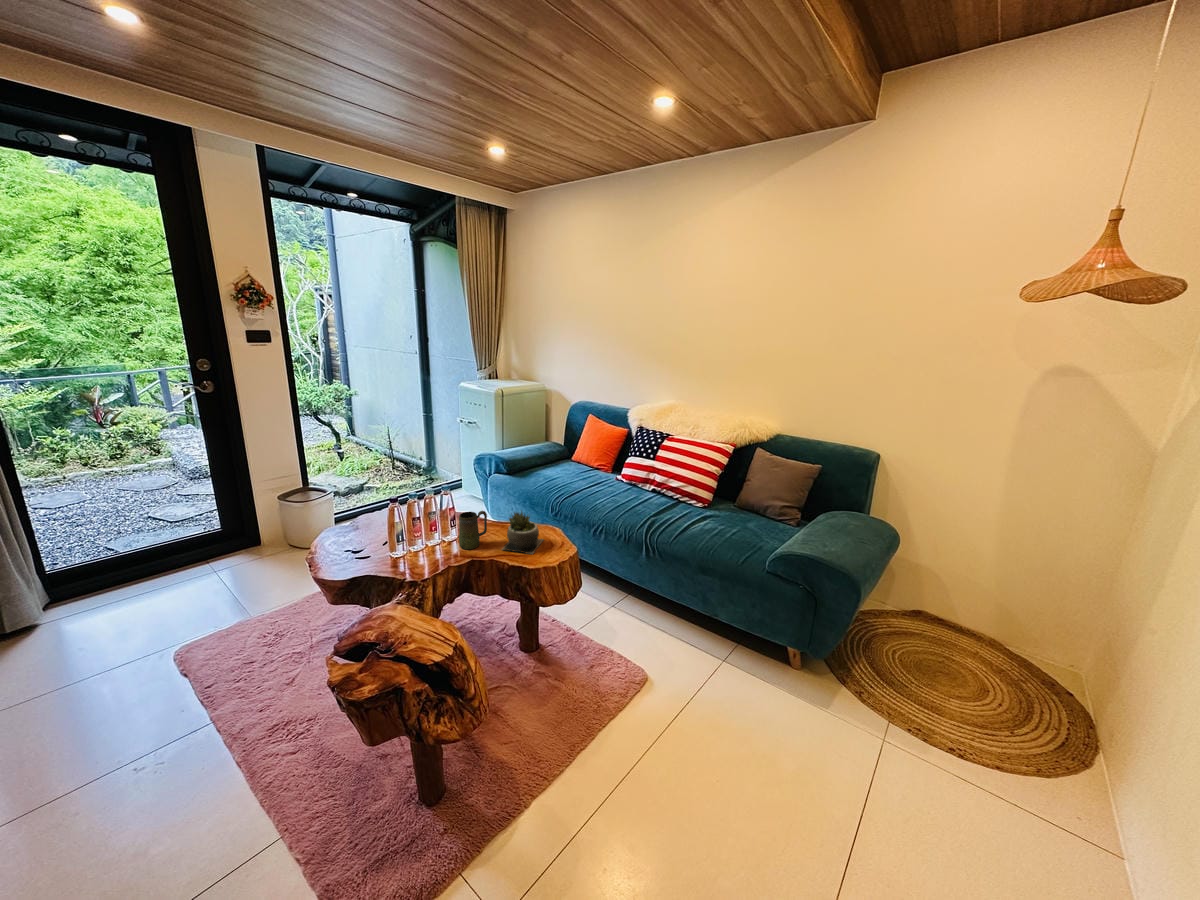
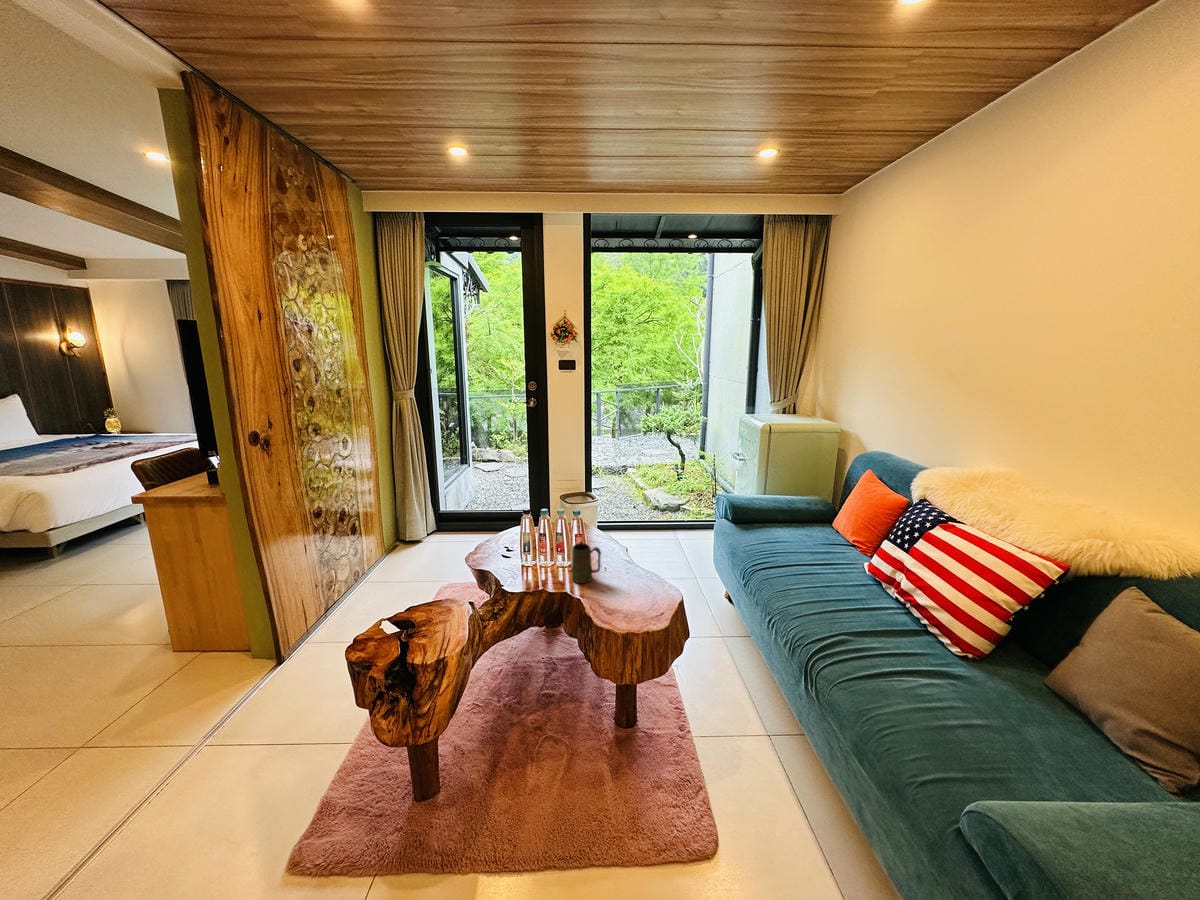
succulent plant: present [502,512,543,554] -> none [597,558,649,612]

